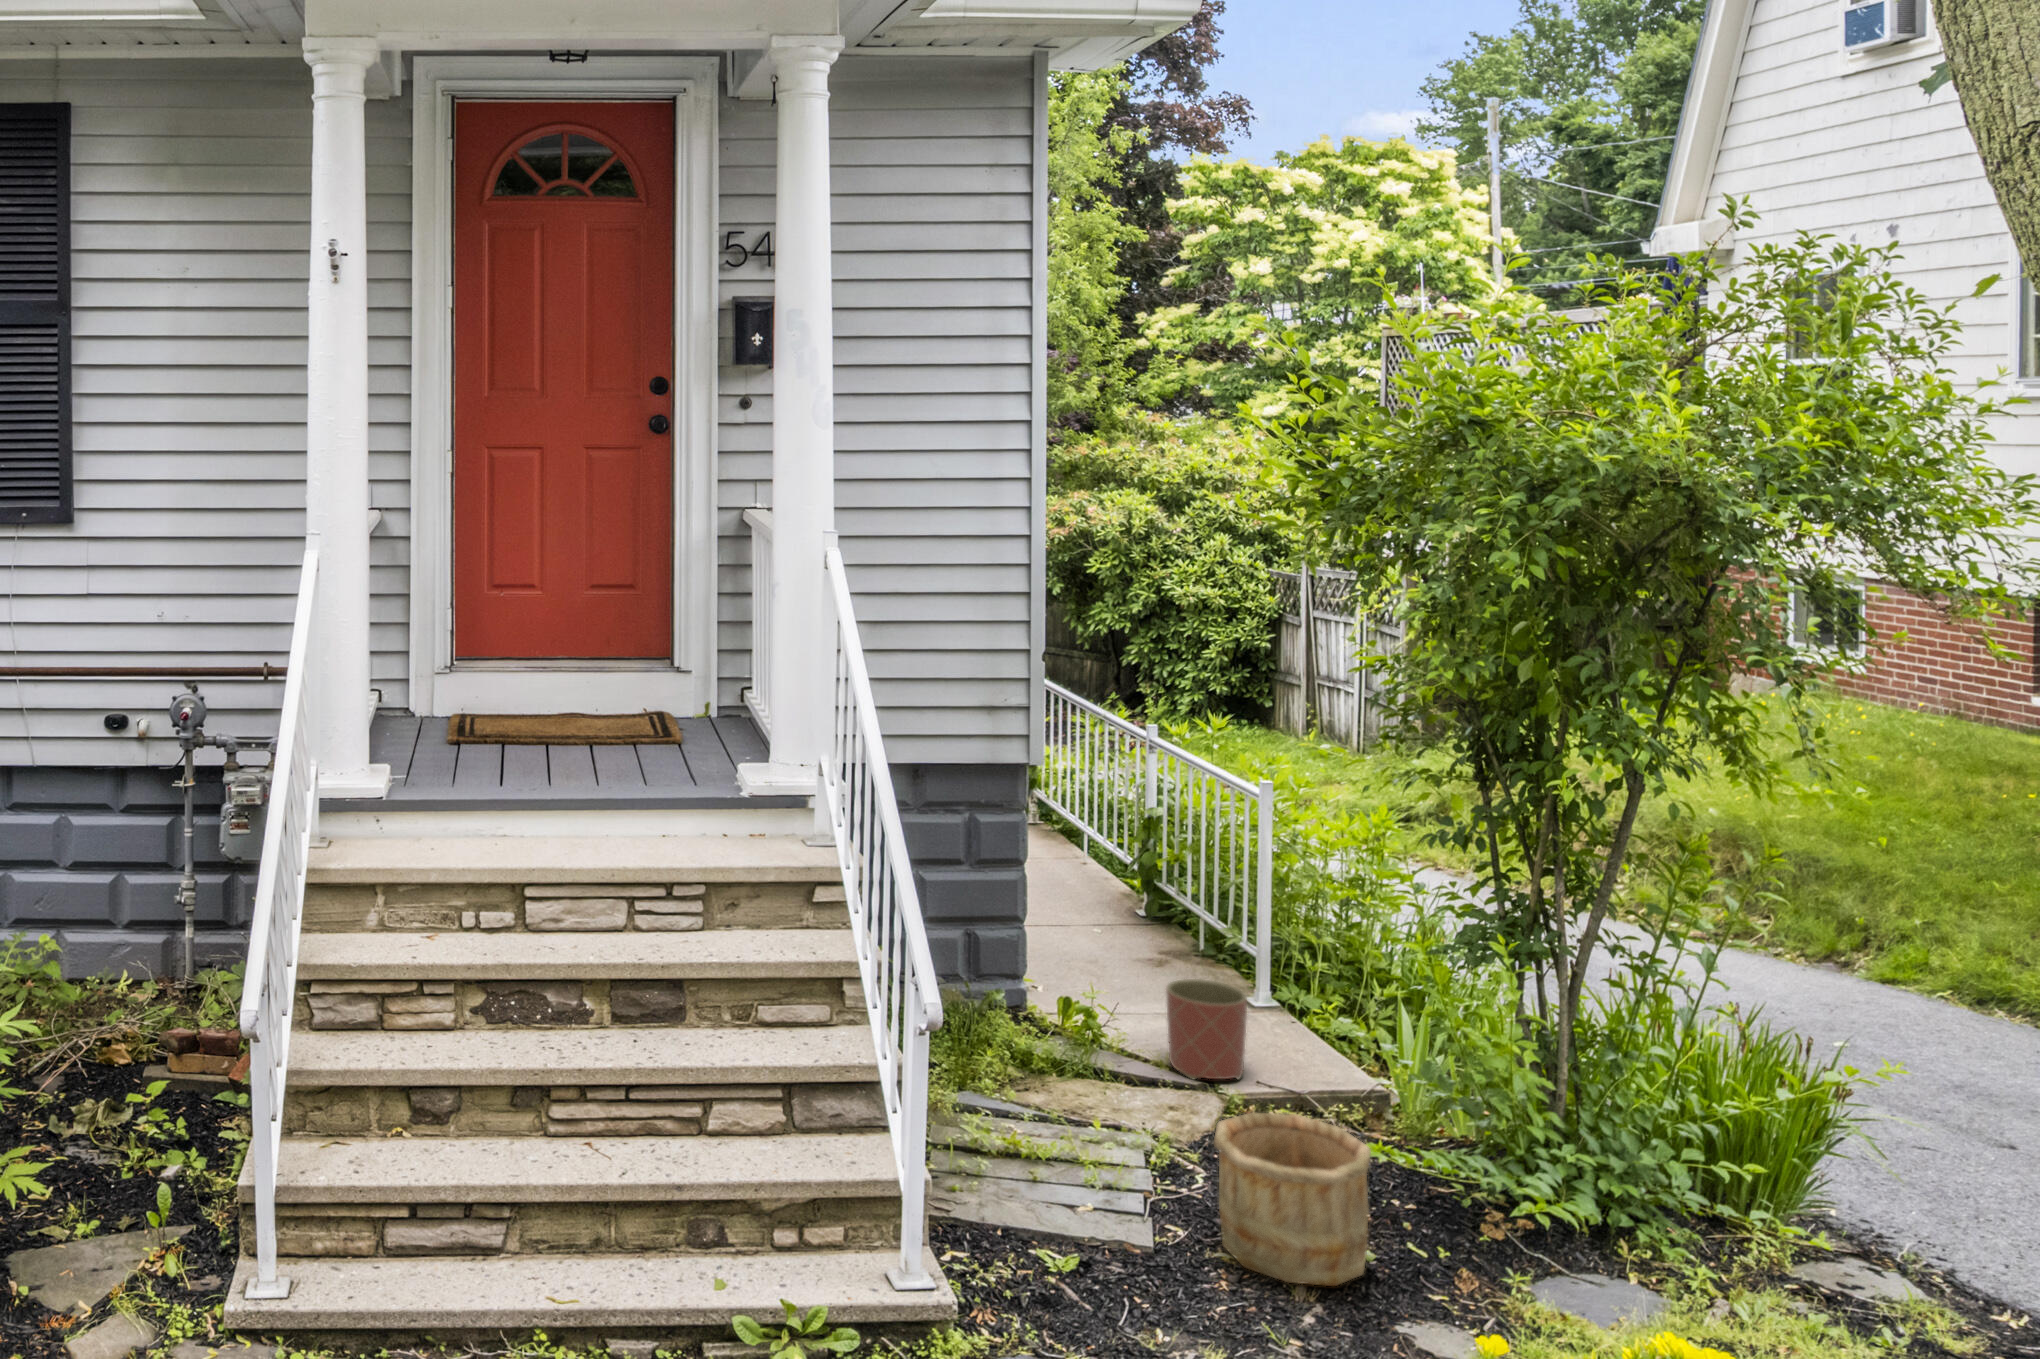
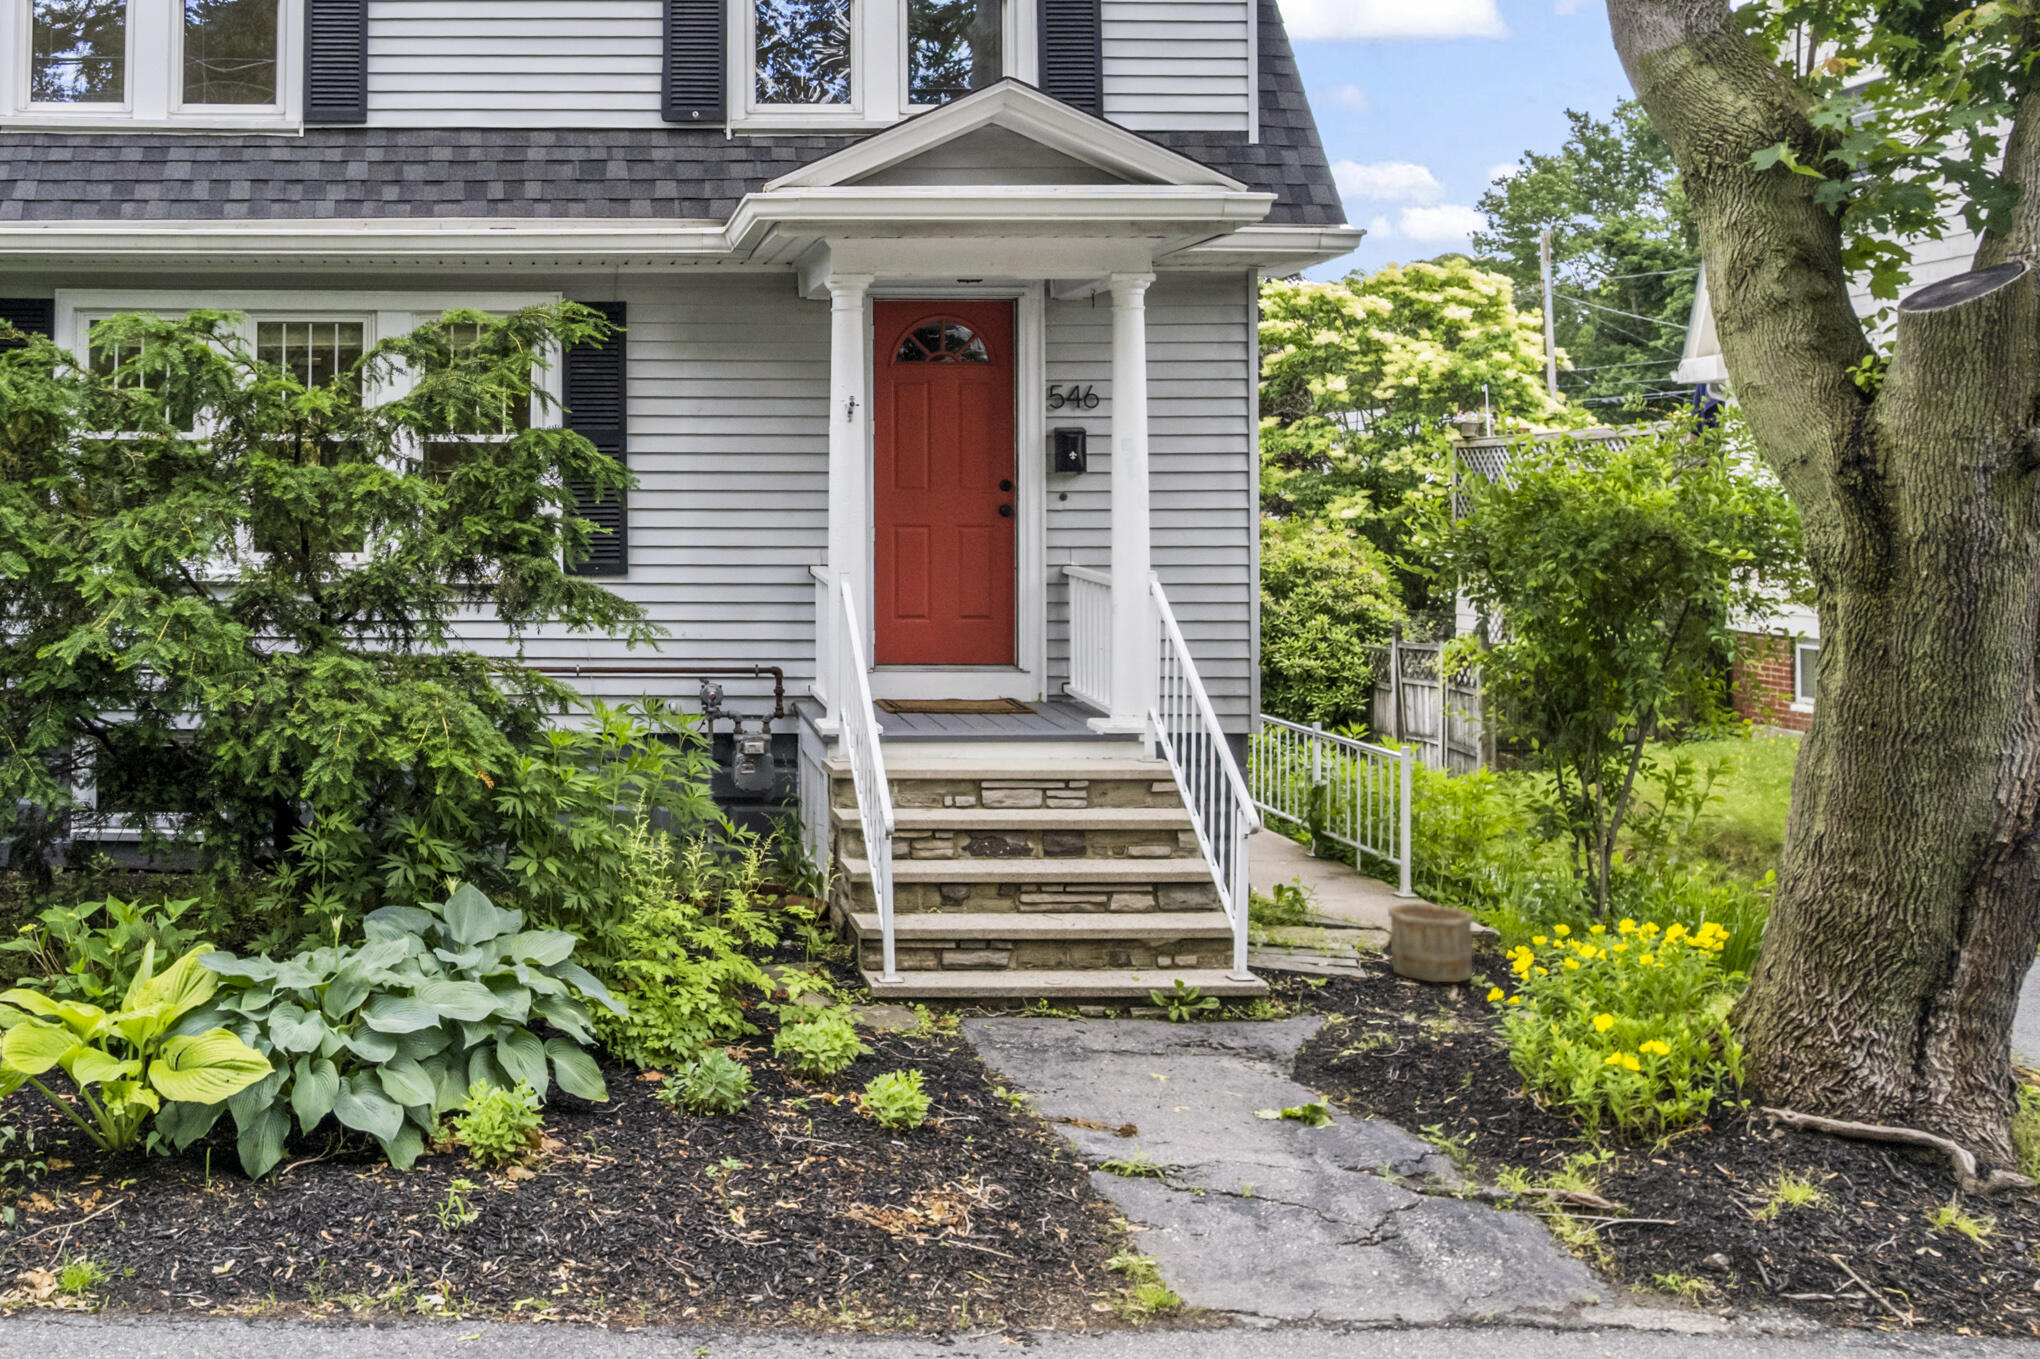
planter: present [1166,979,1247,1080] -> none [1342,865,1392,921]

